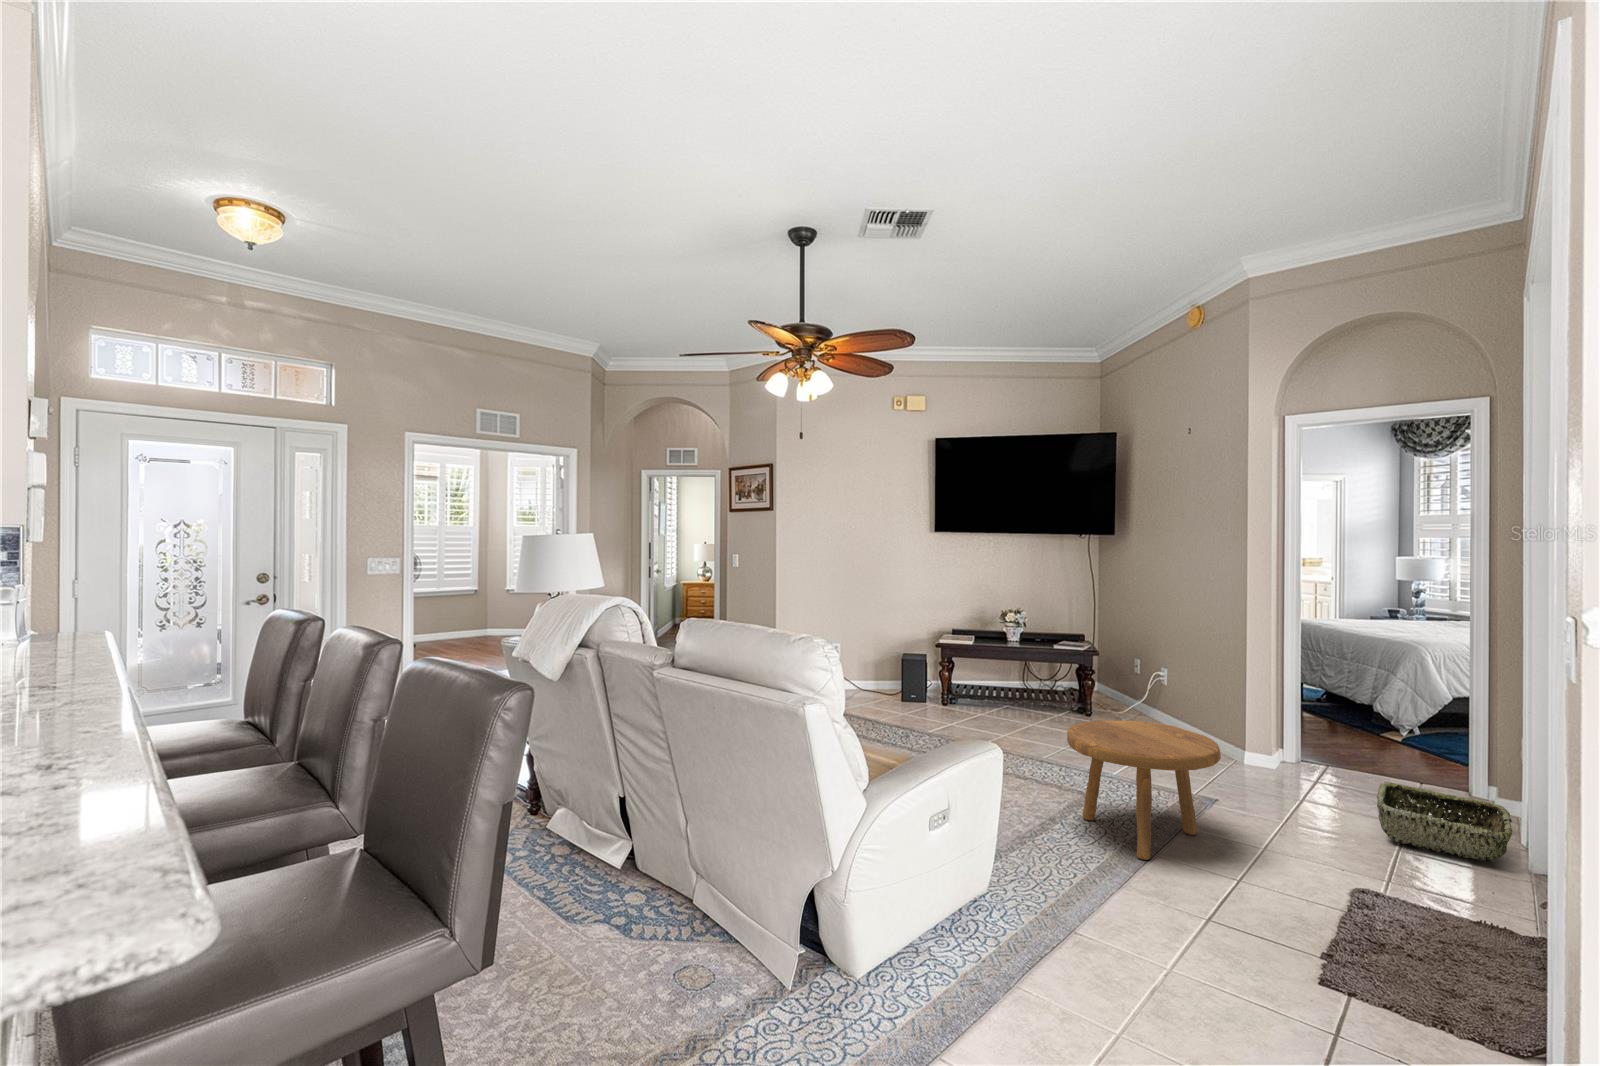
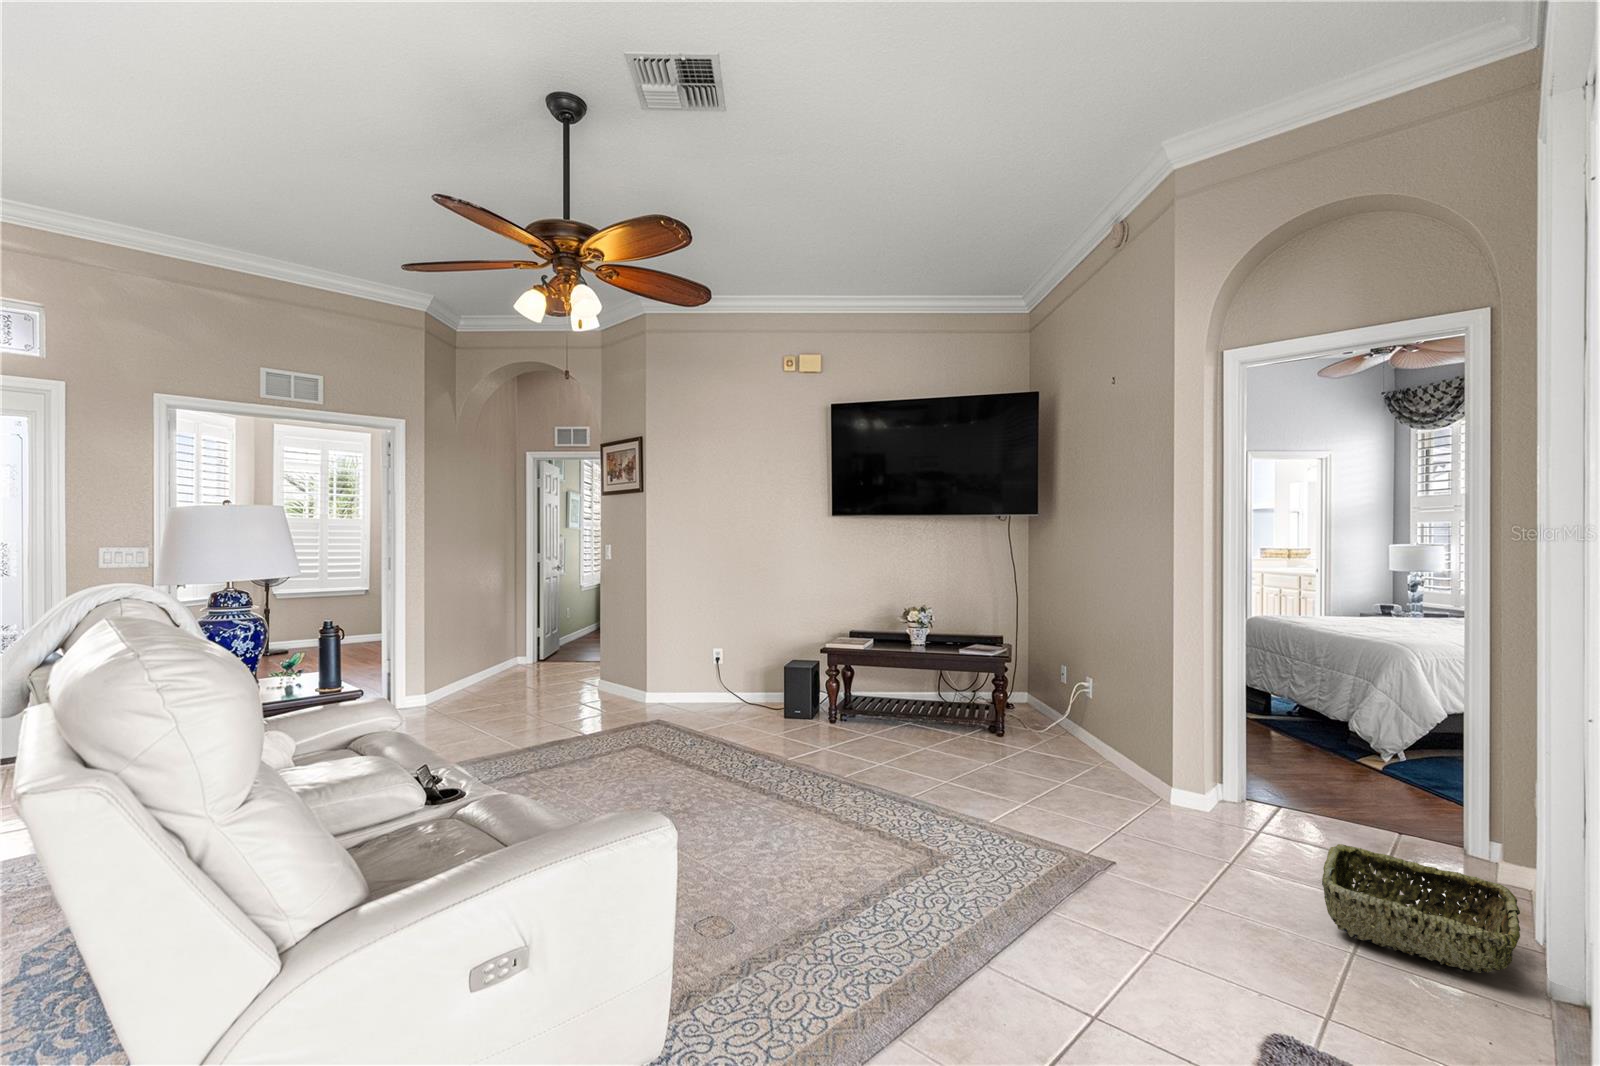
footstool: present [1067,720,1221,860] -> none [877,754,1085,971]

